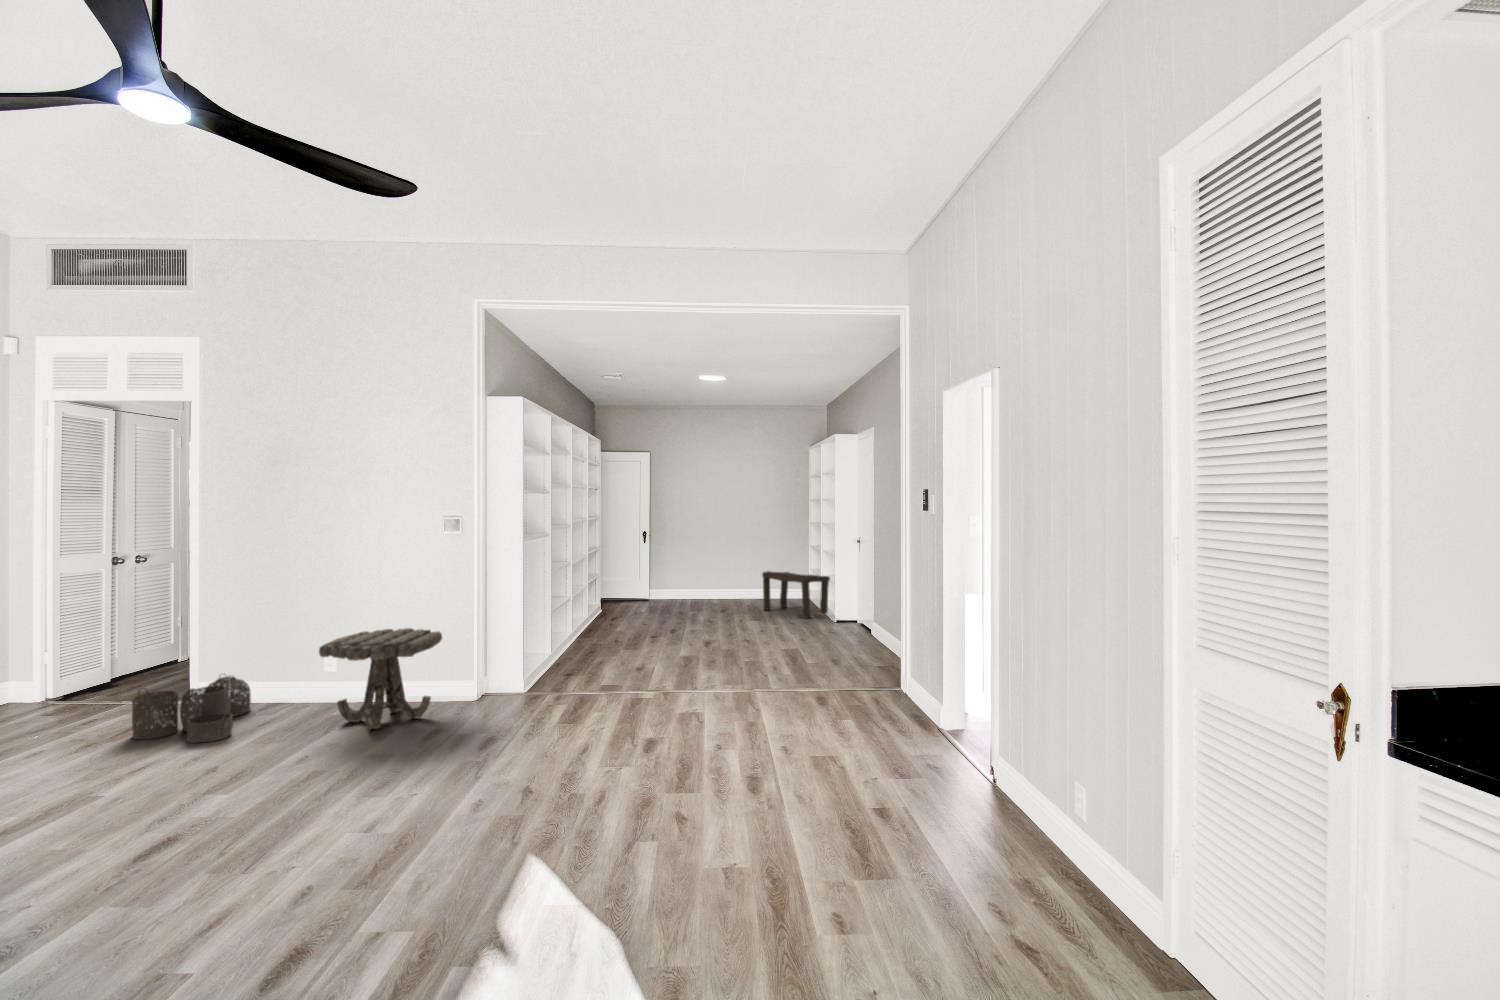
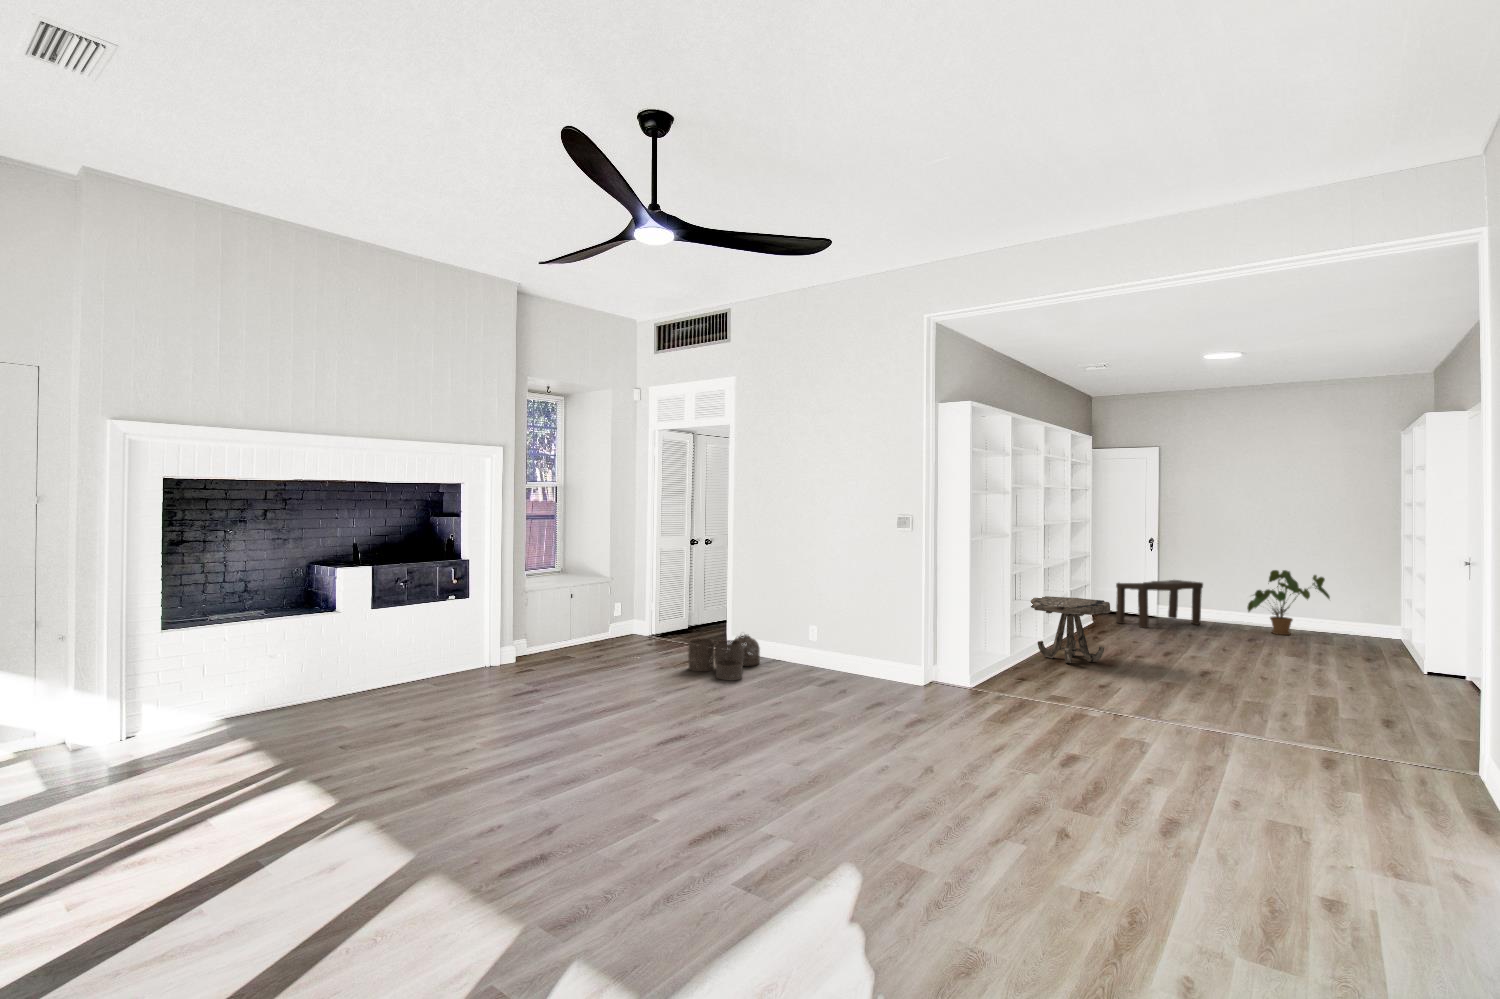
house plant: none [716,553,769,604] -> present [1247,570,1330,635]
bench: present [762,571,830,618] -> present [1116,580,1203,628]
side table: present [319,628,442,729] -> present [1031,596,1110,663]

